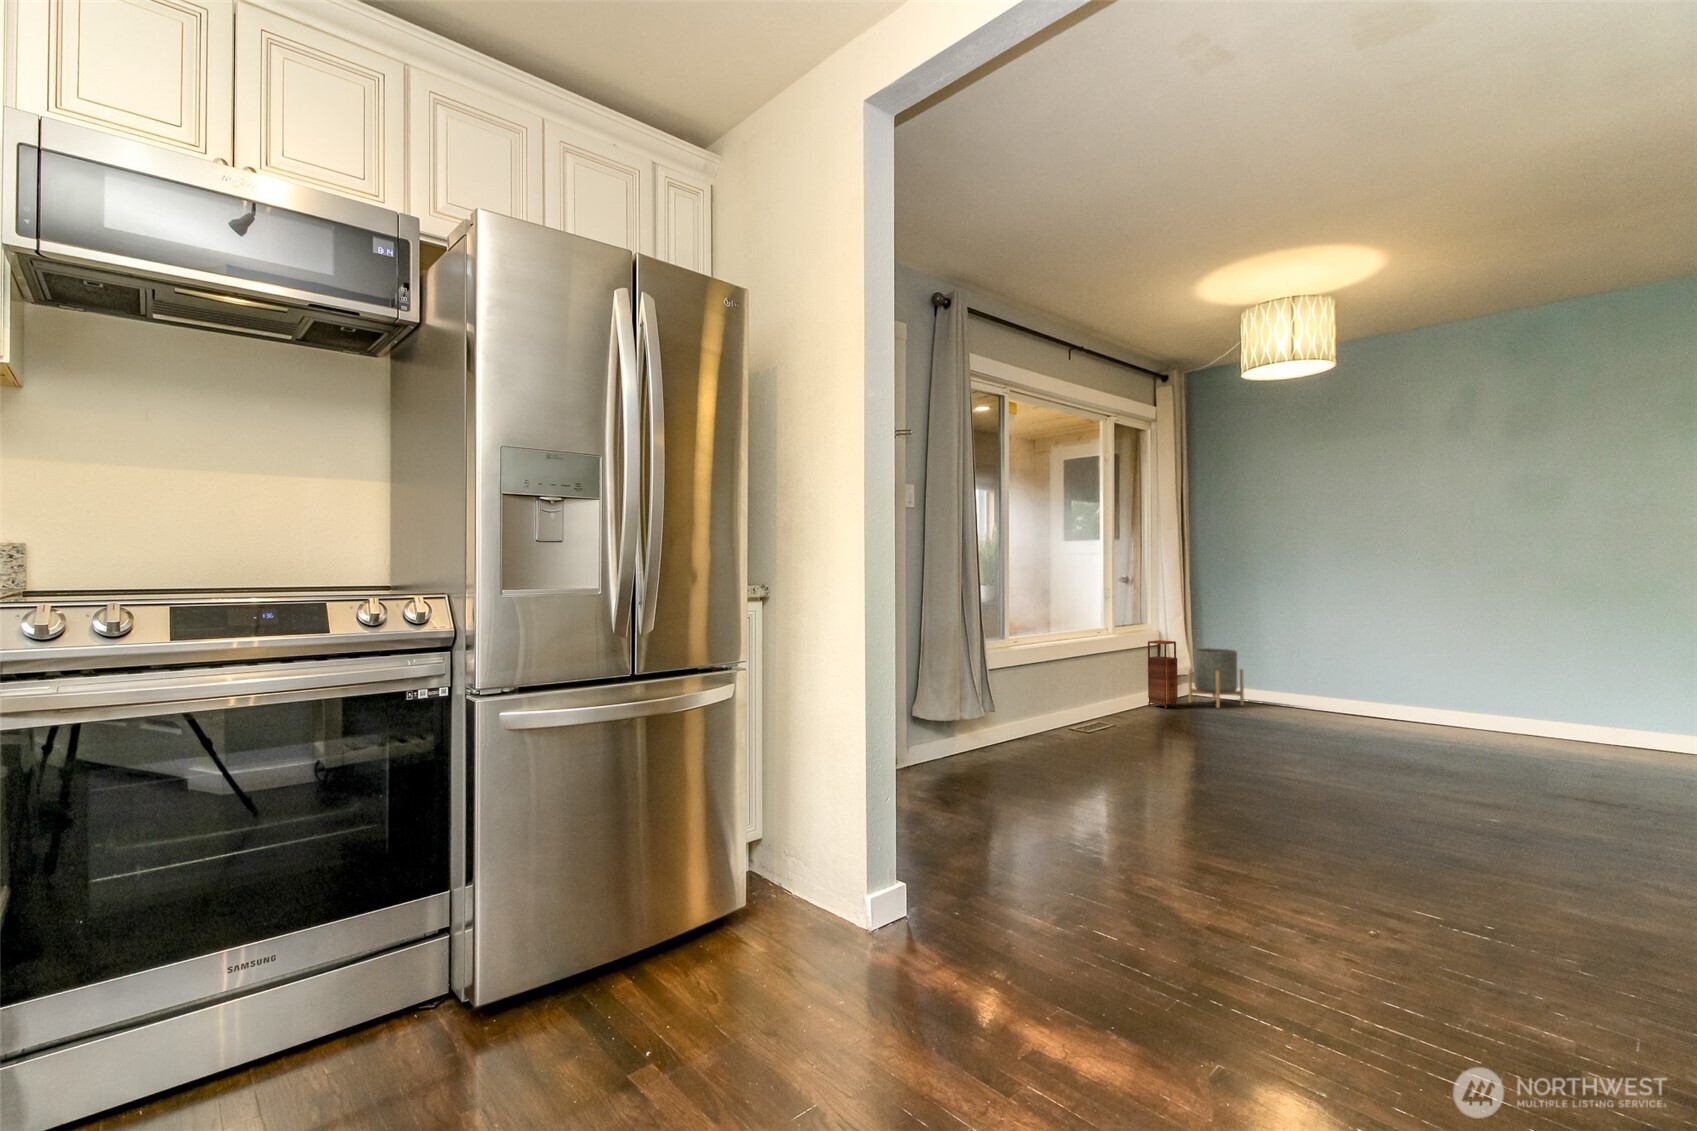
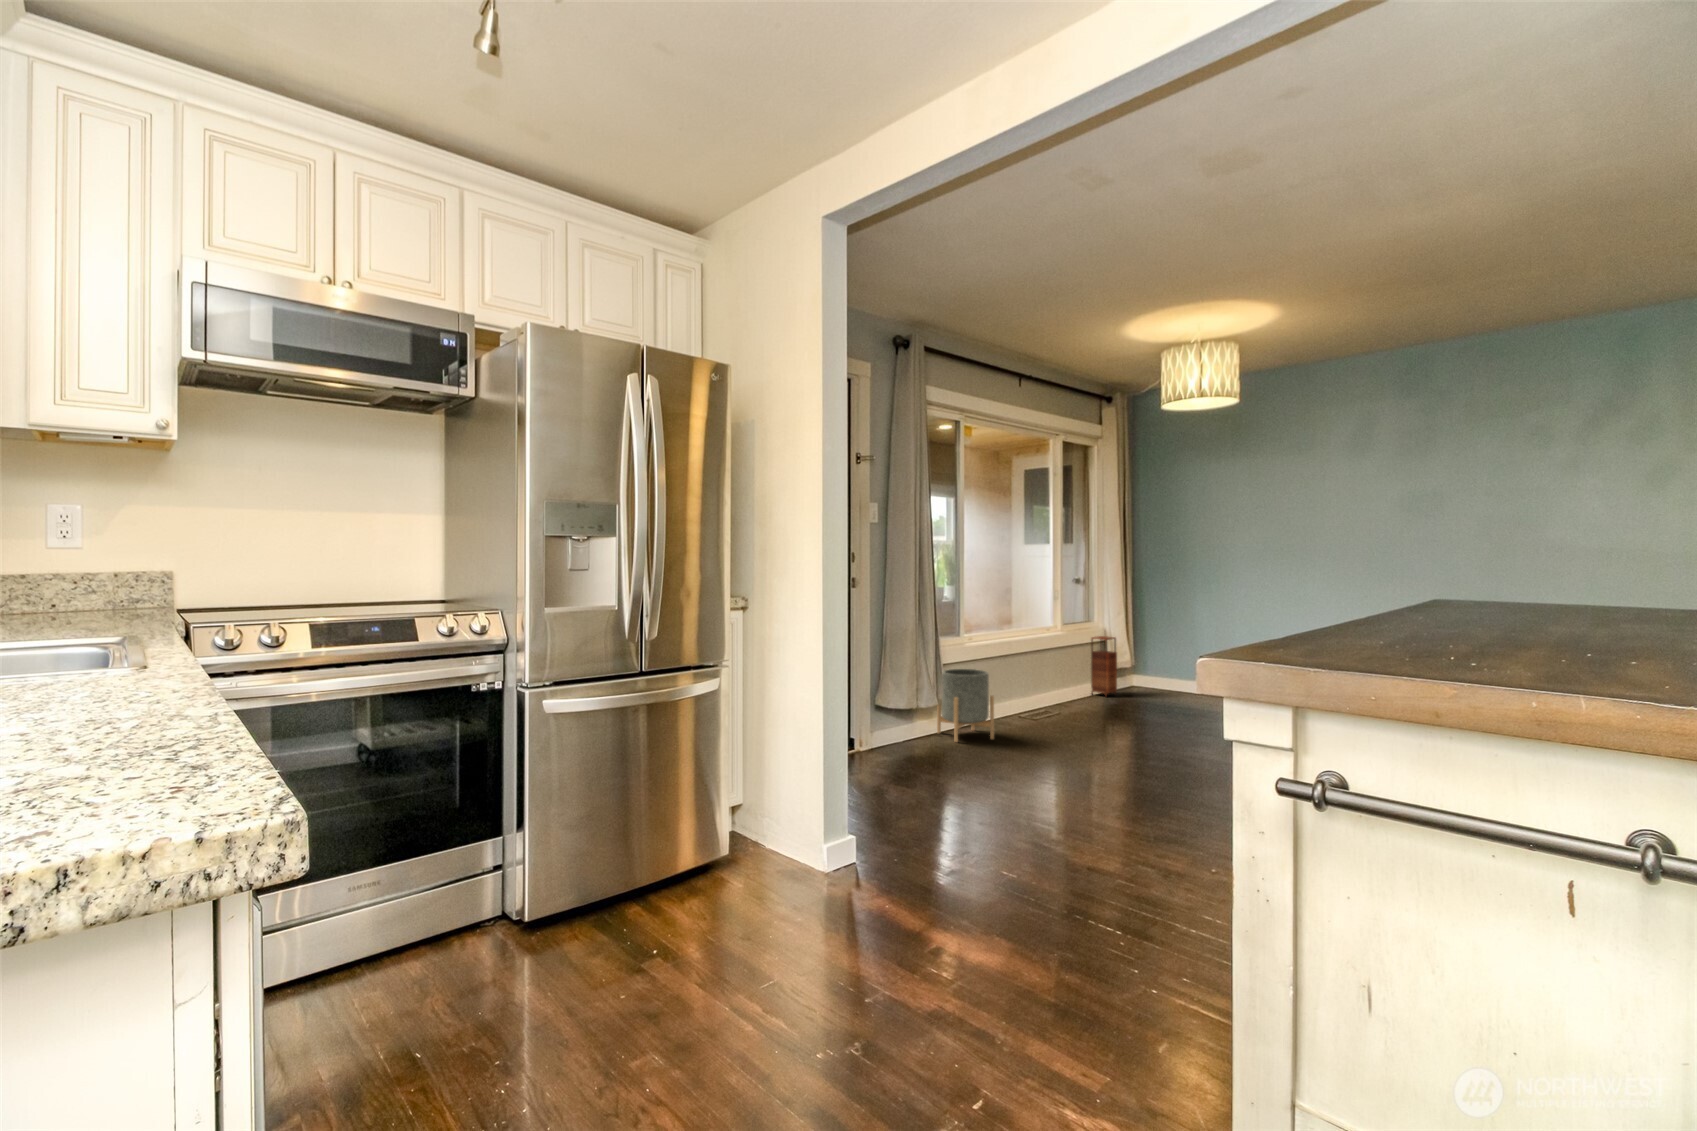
planter: present [1188,648,1244,708] -> present [937,669,994,742]

